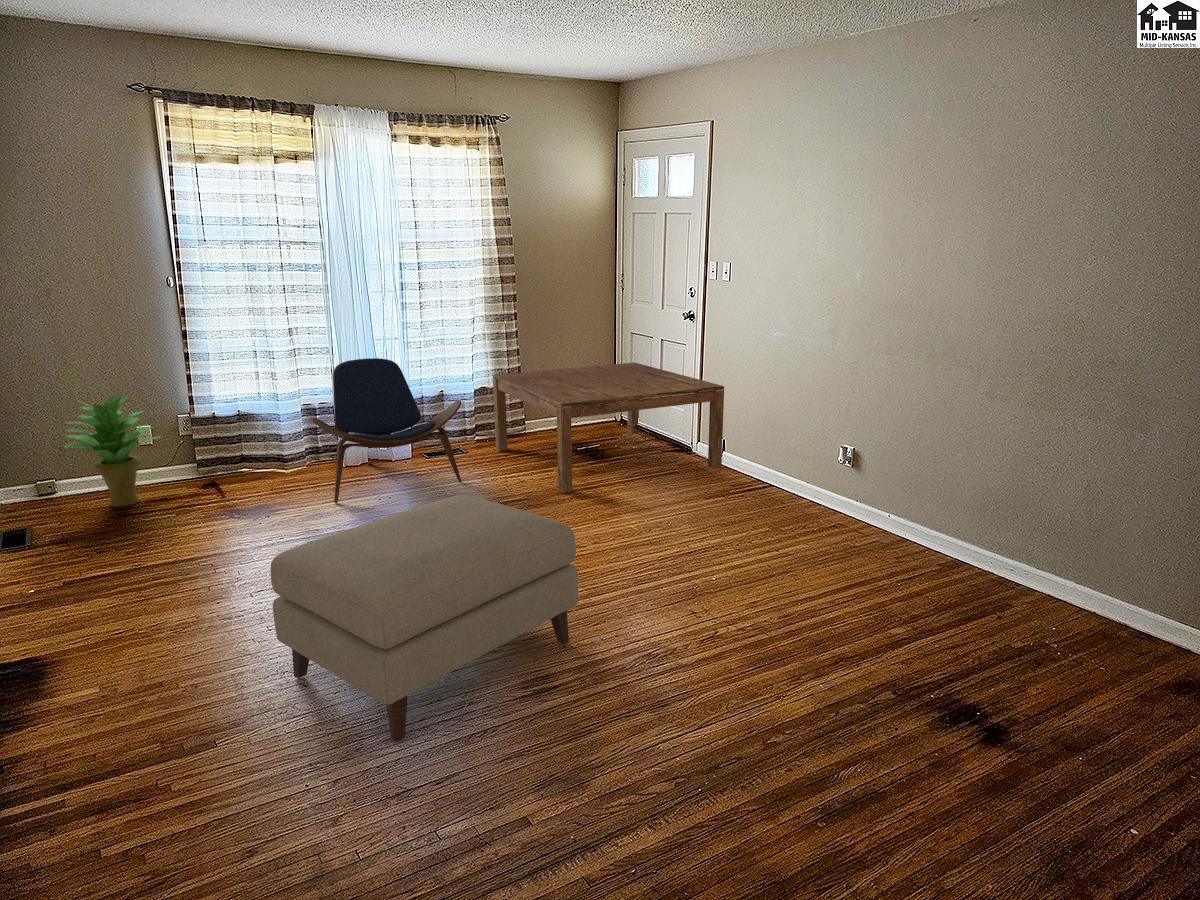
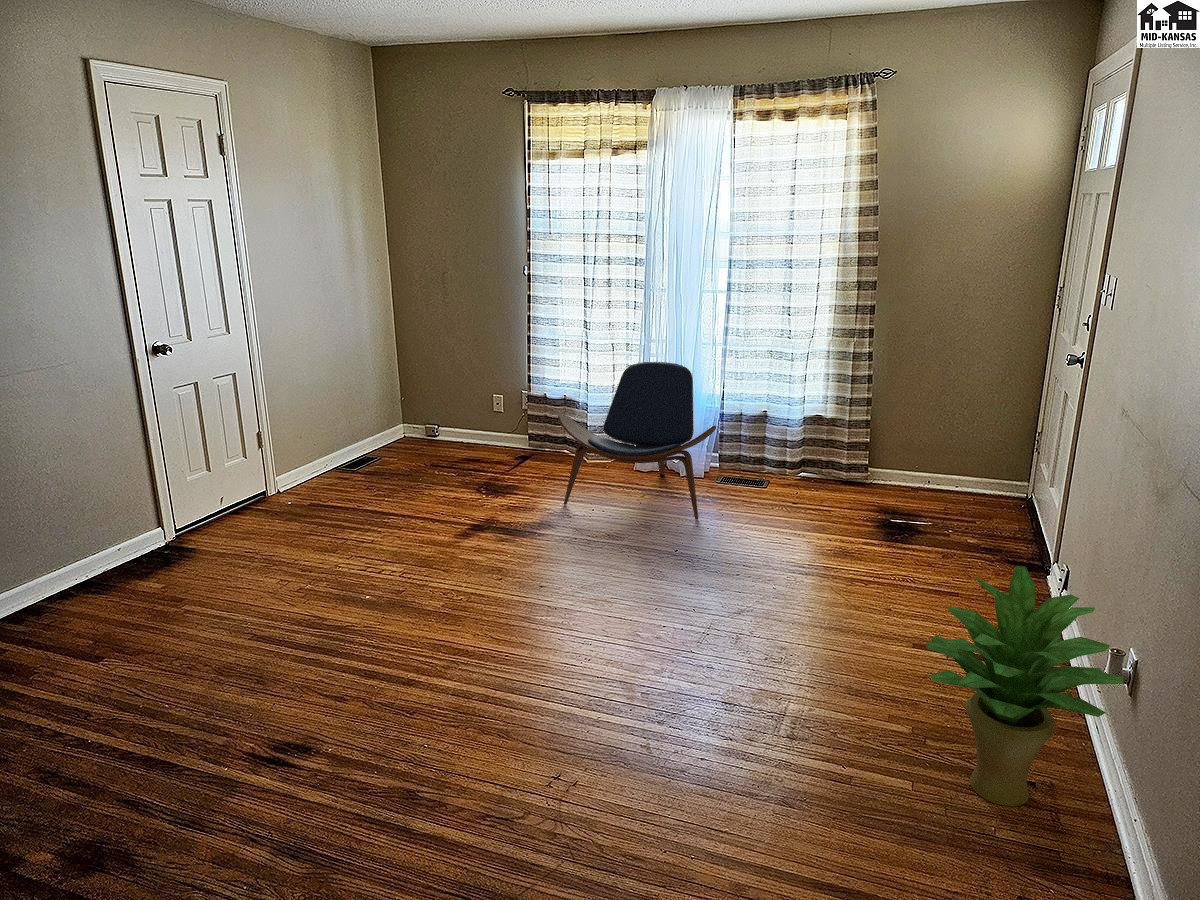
coffee table: present [493,363,724,494] -> none [765,403,1068,613]
potted plant: present [65,395,160,507] -> present [926,566,1124,806]
ottoman: present [271,495,578,741] -> none [152,529,469,739]

